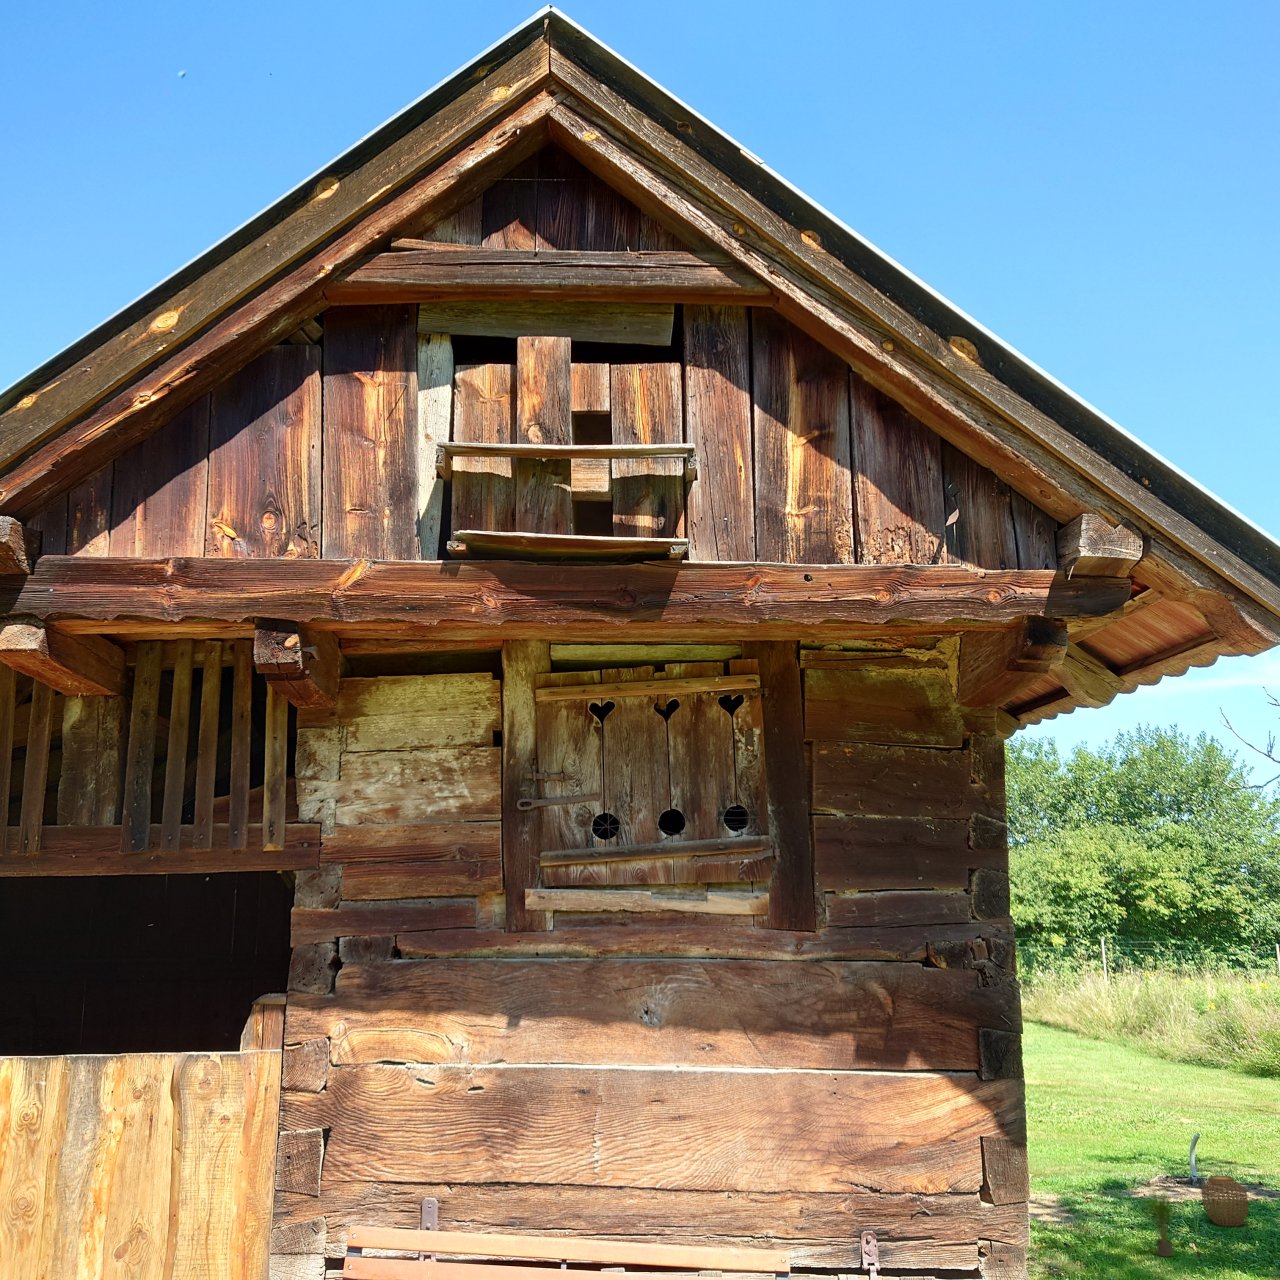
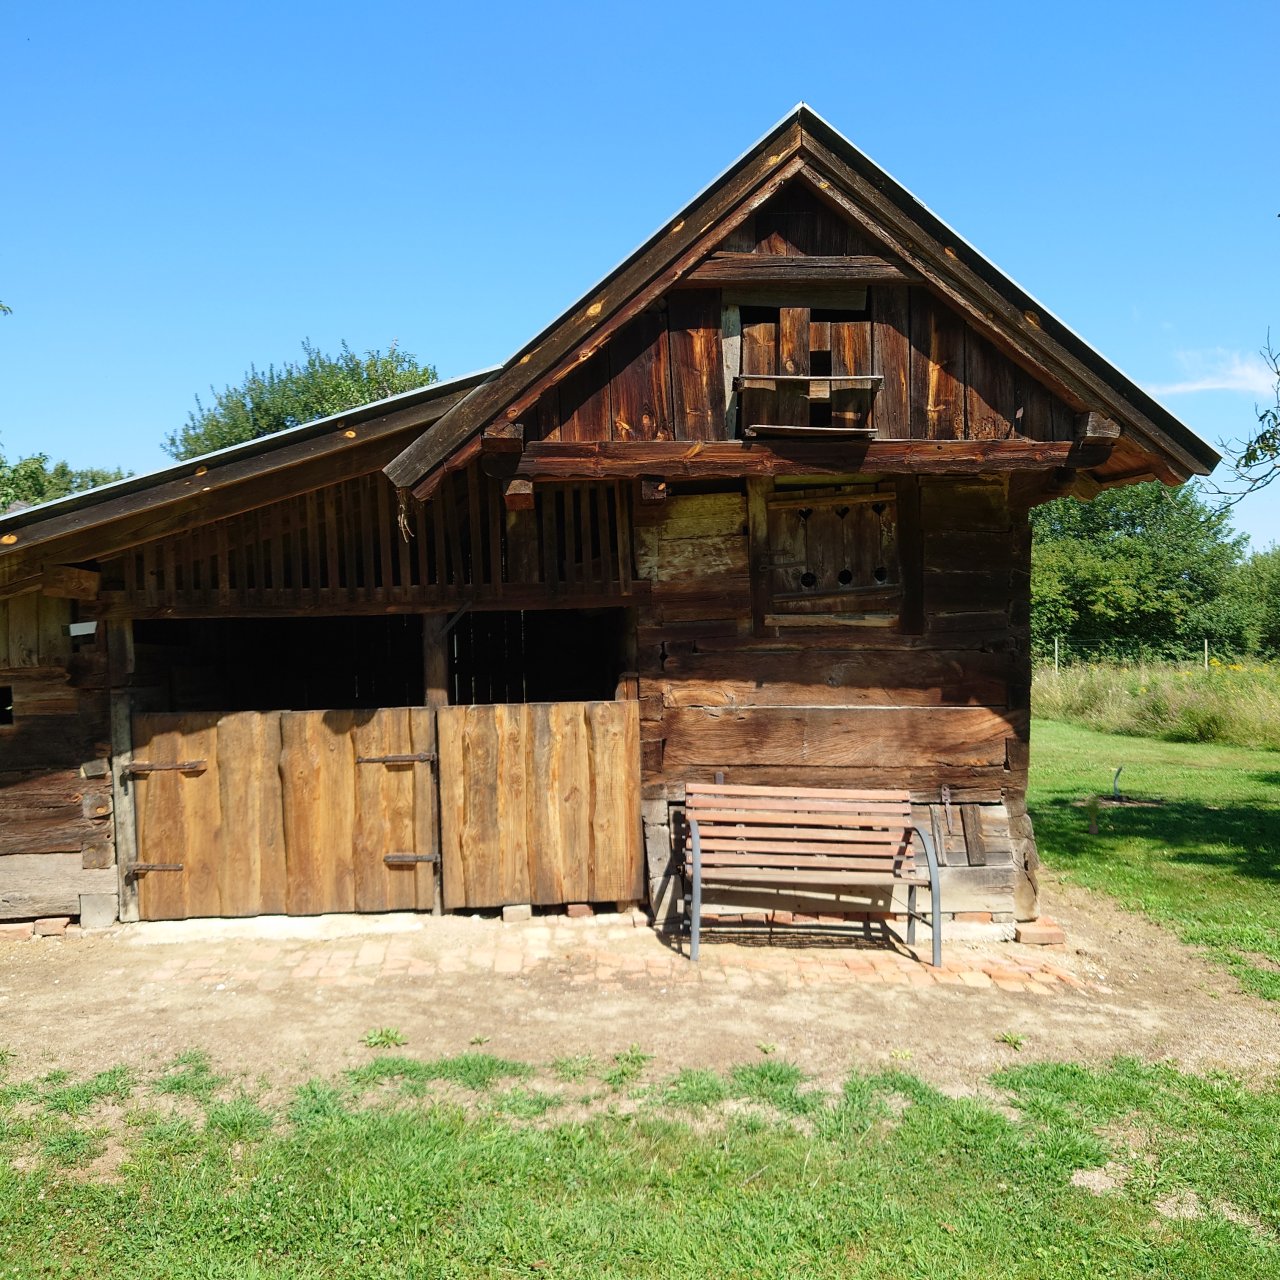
woven basket: present [1201,1176,1248,1226] -> none [1120,790,1149,820]

